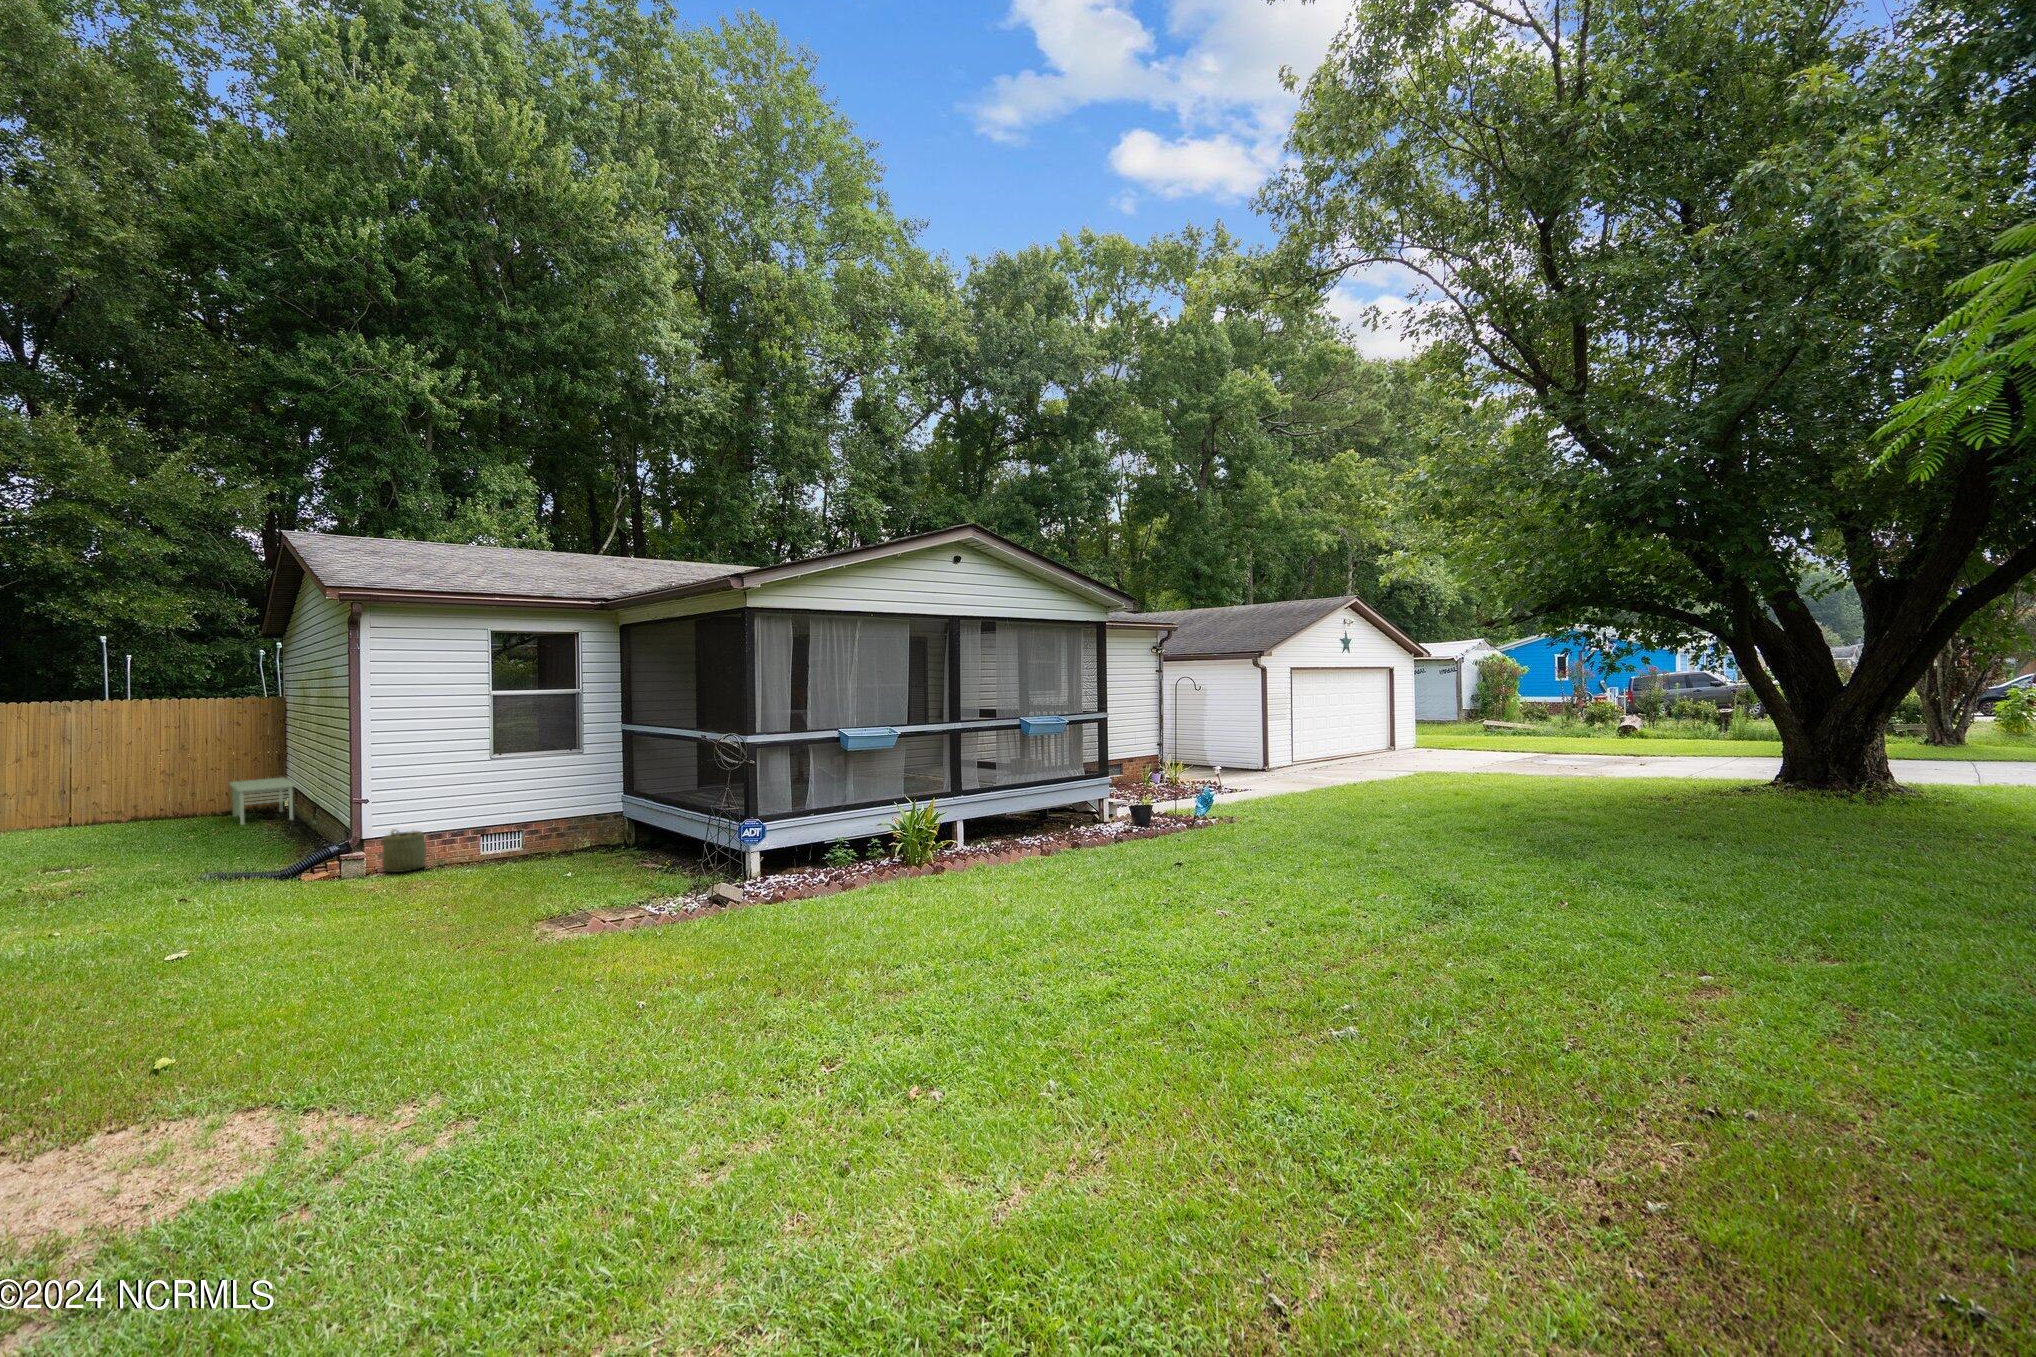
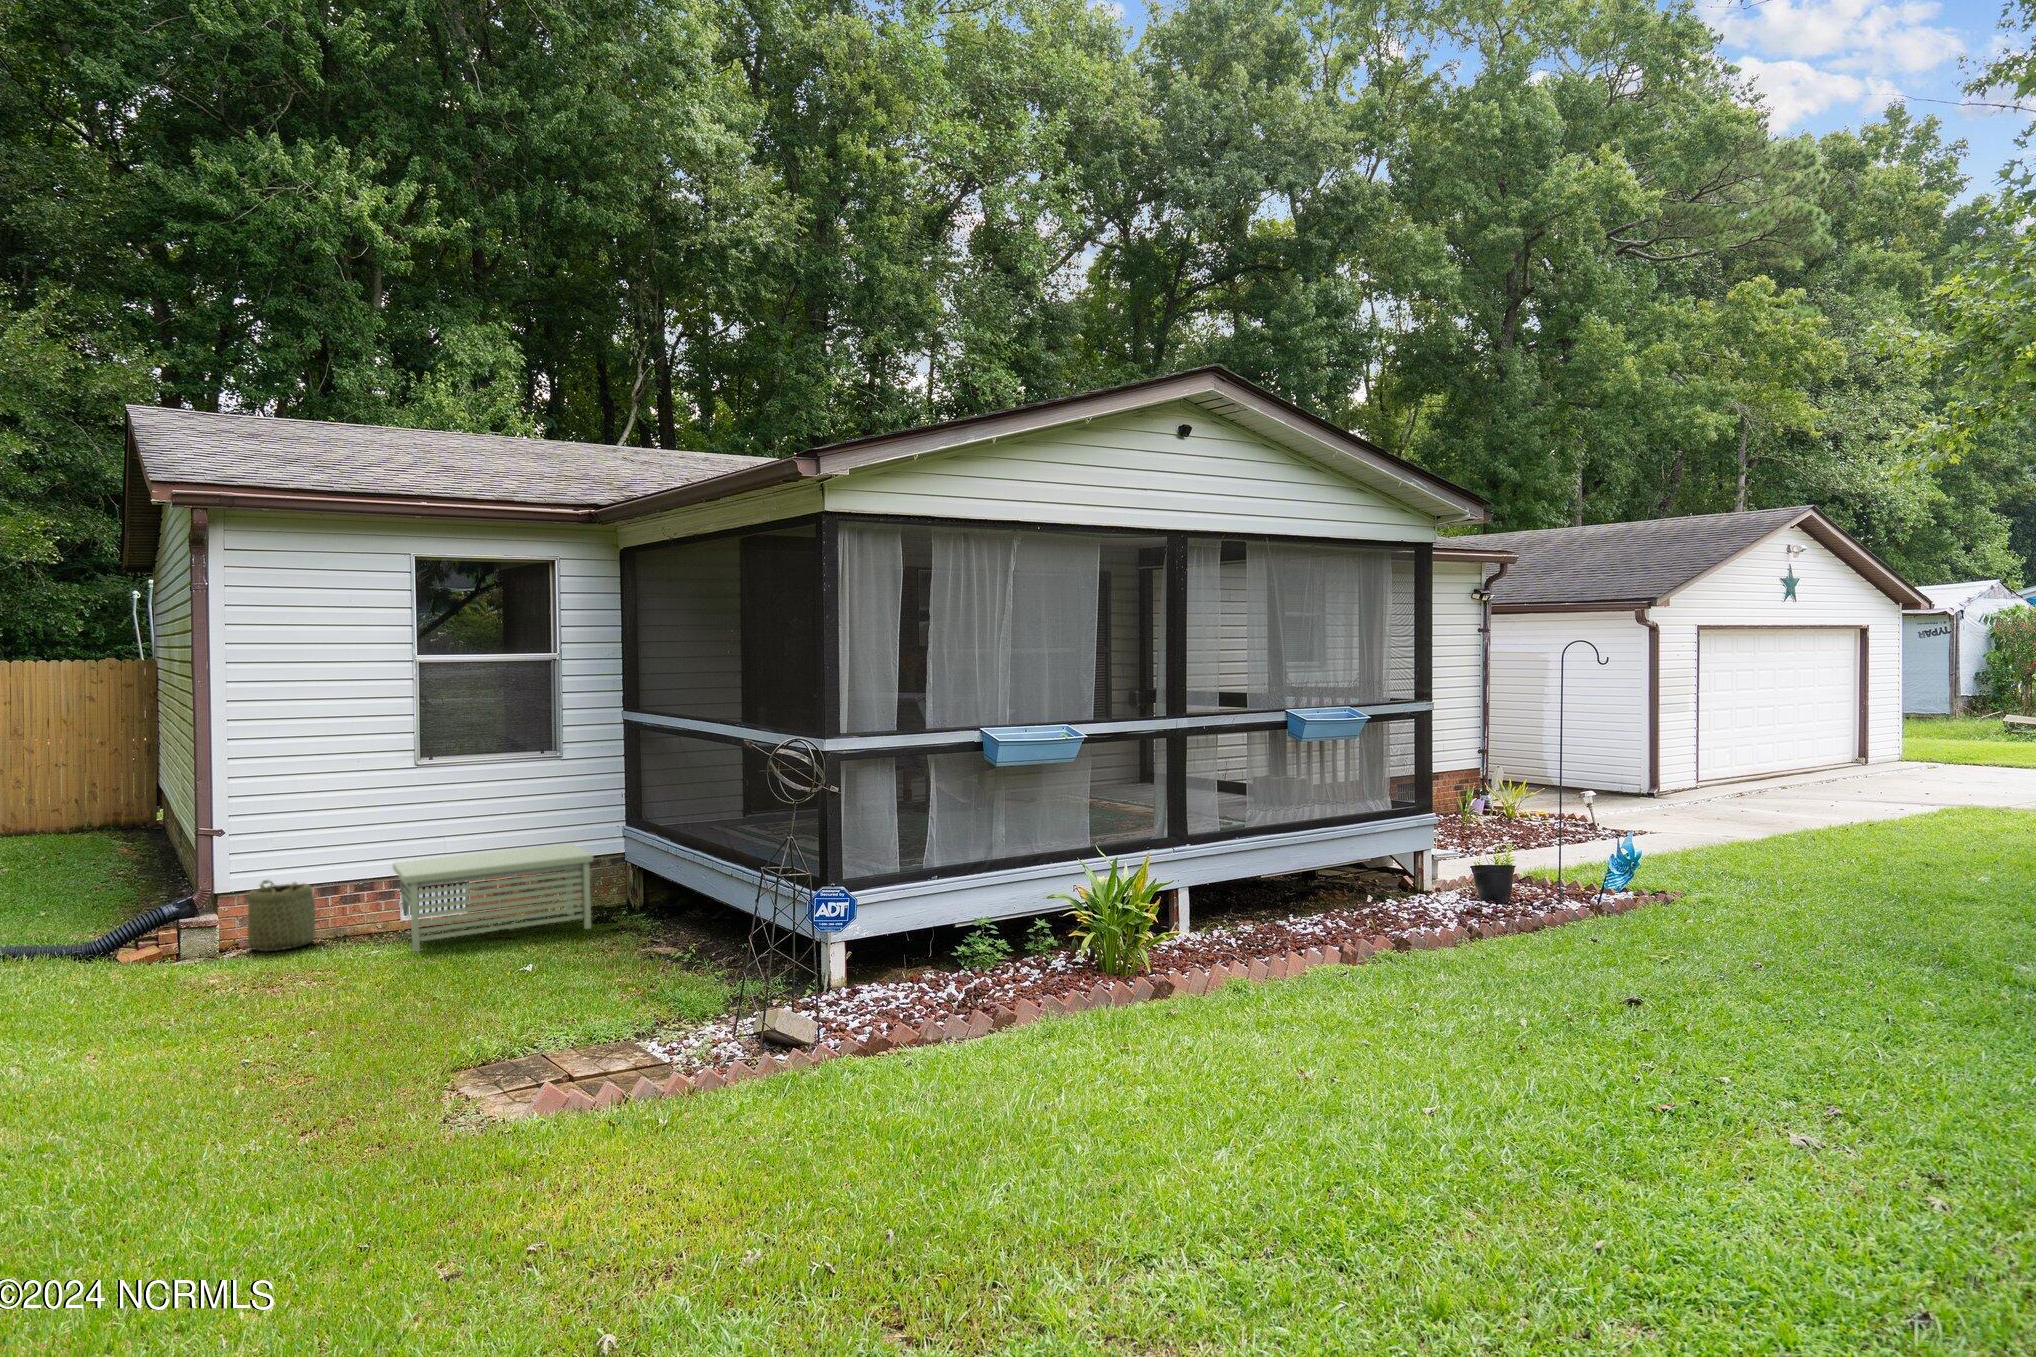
storage bench: present [230,777,296,825] -> present [393,843,593,952]

